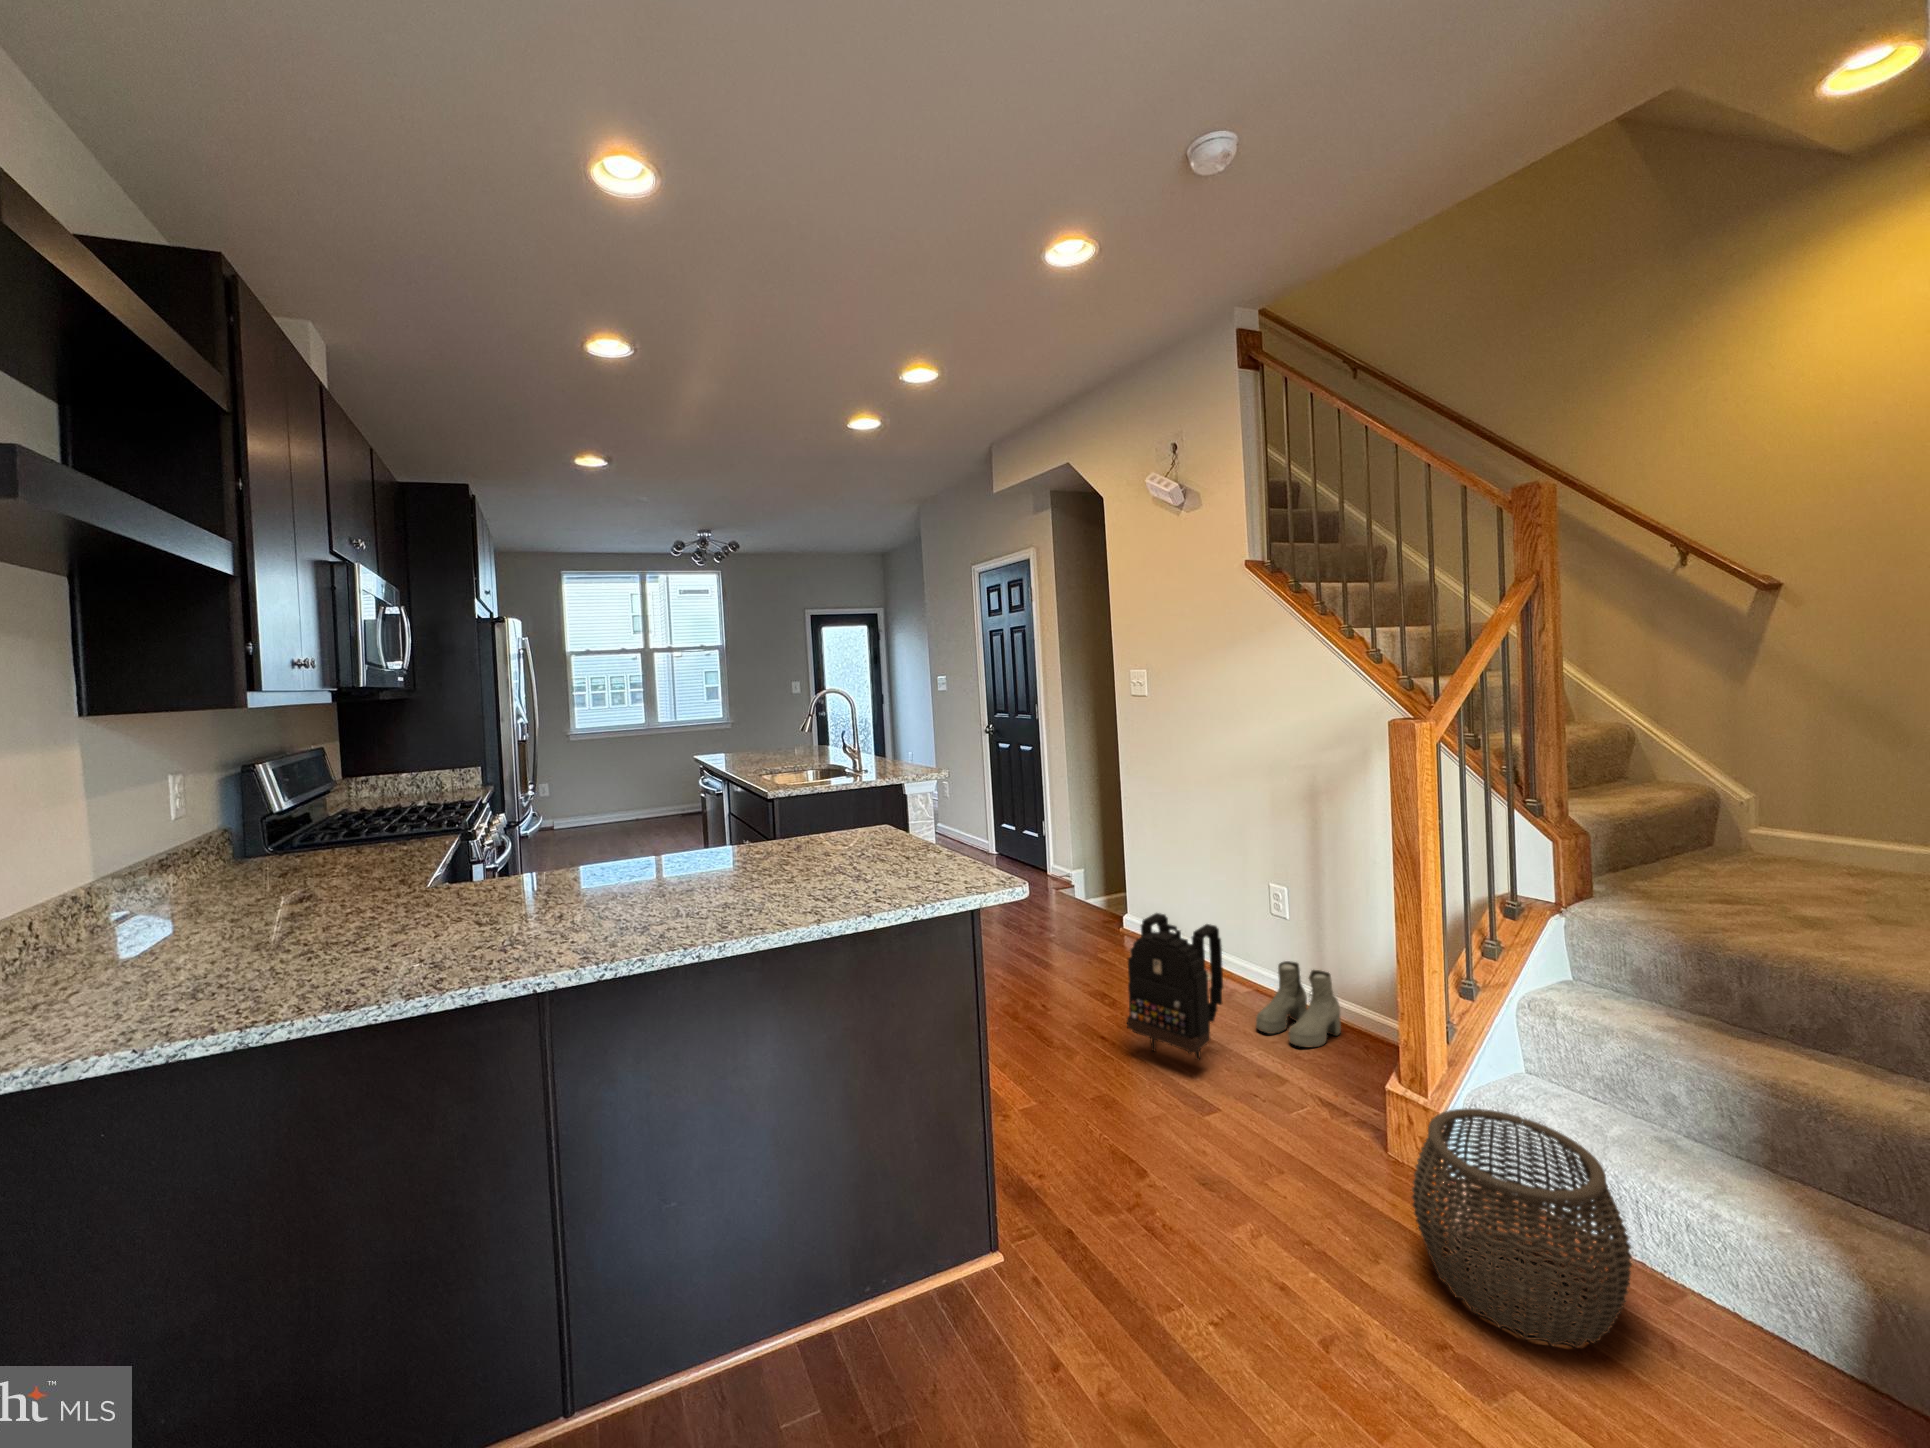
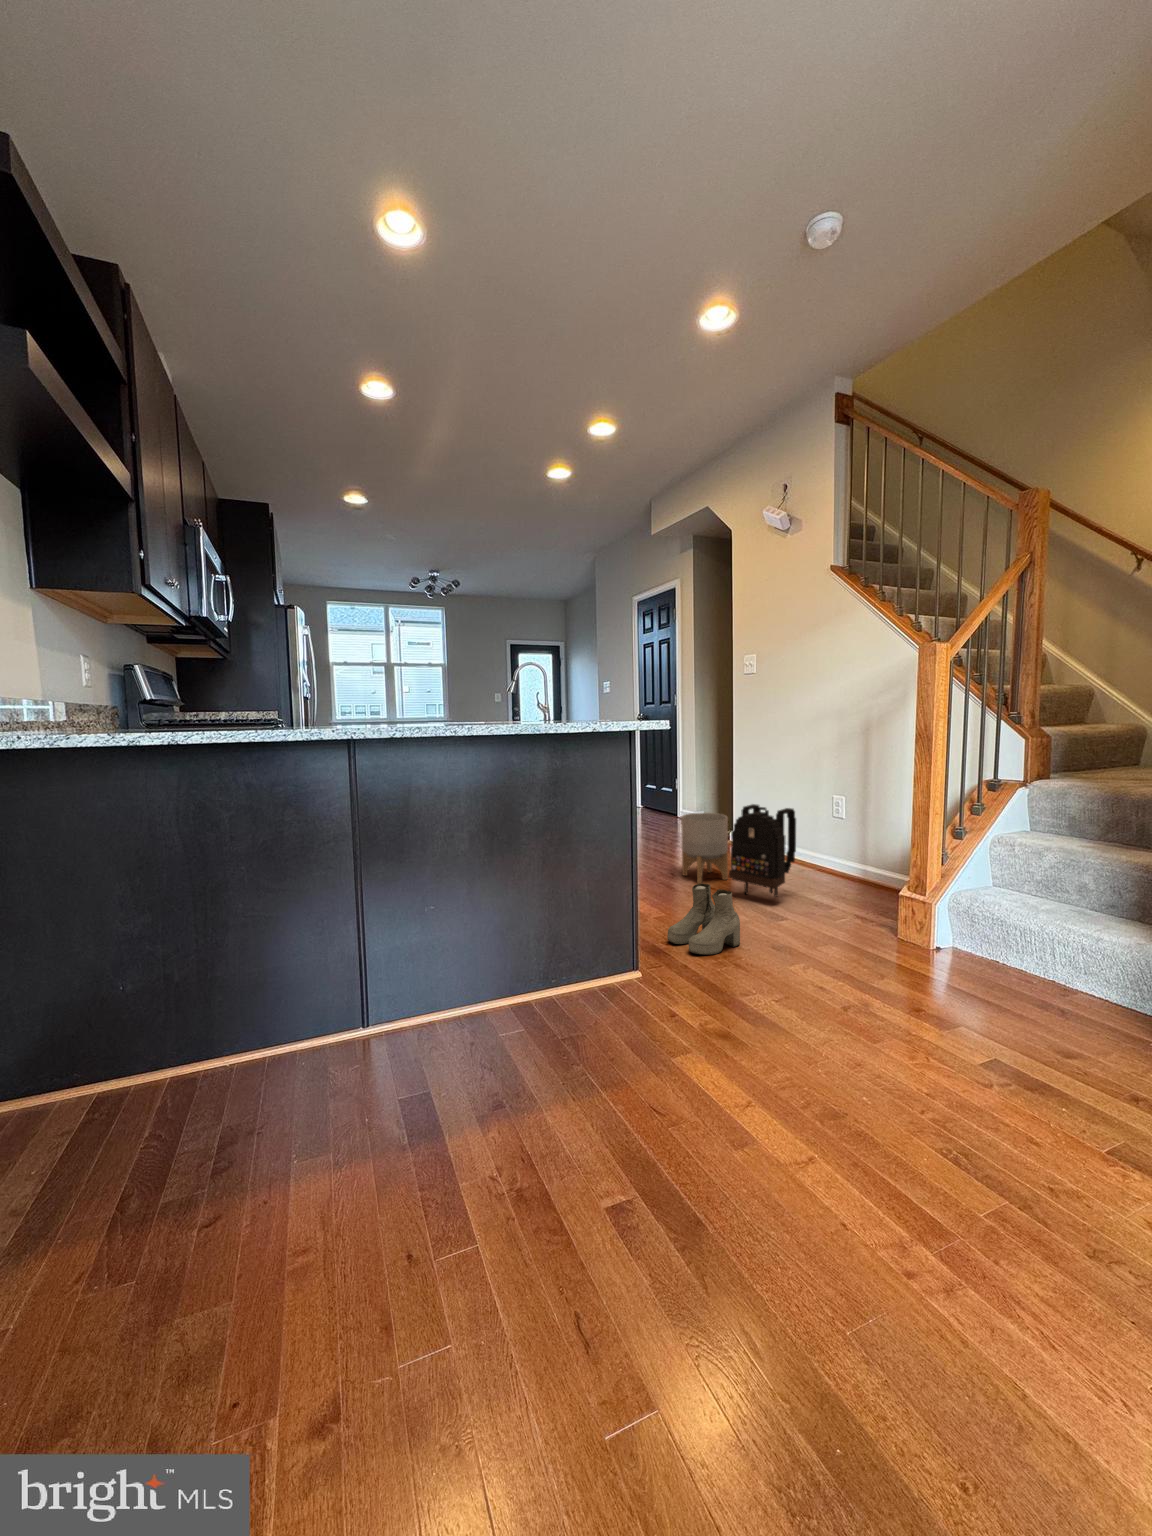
planter: none [1054,912,1124,1026] -> present [681,813,728,884]
boots: present [1256,961,1341,1048] -> present [668,883,740,955]
woven basket: present [1412,1108,1632,1348] -> none [908,886,1044,1011]

